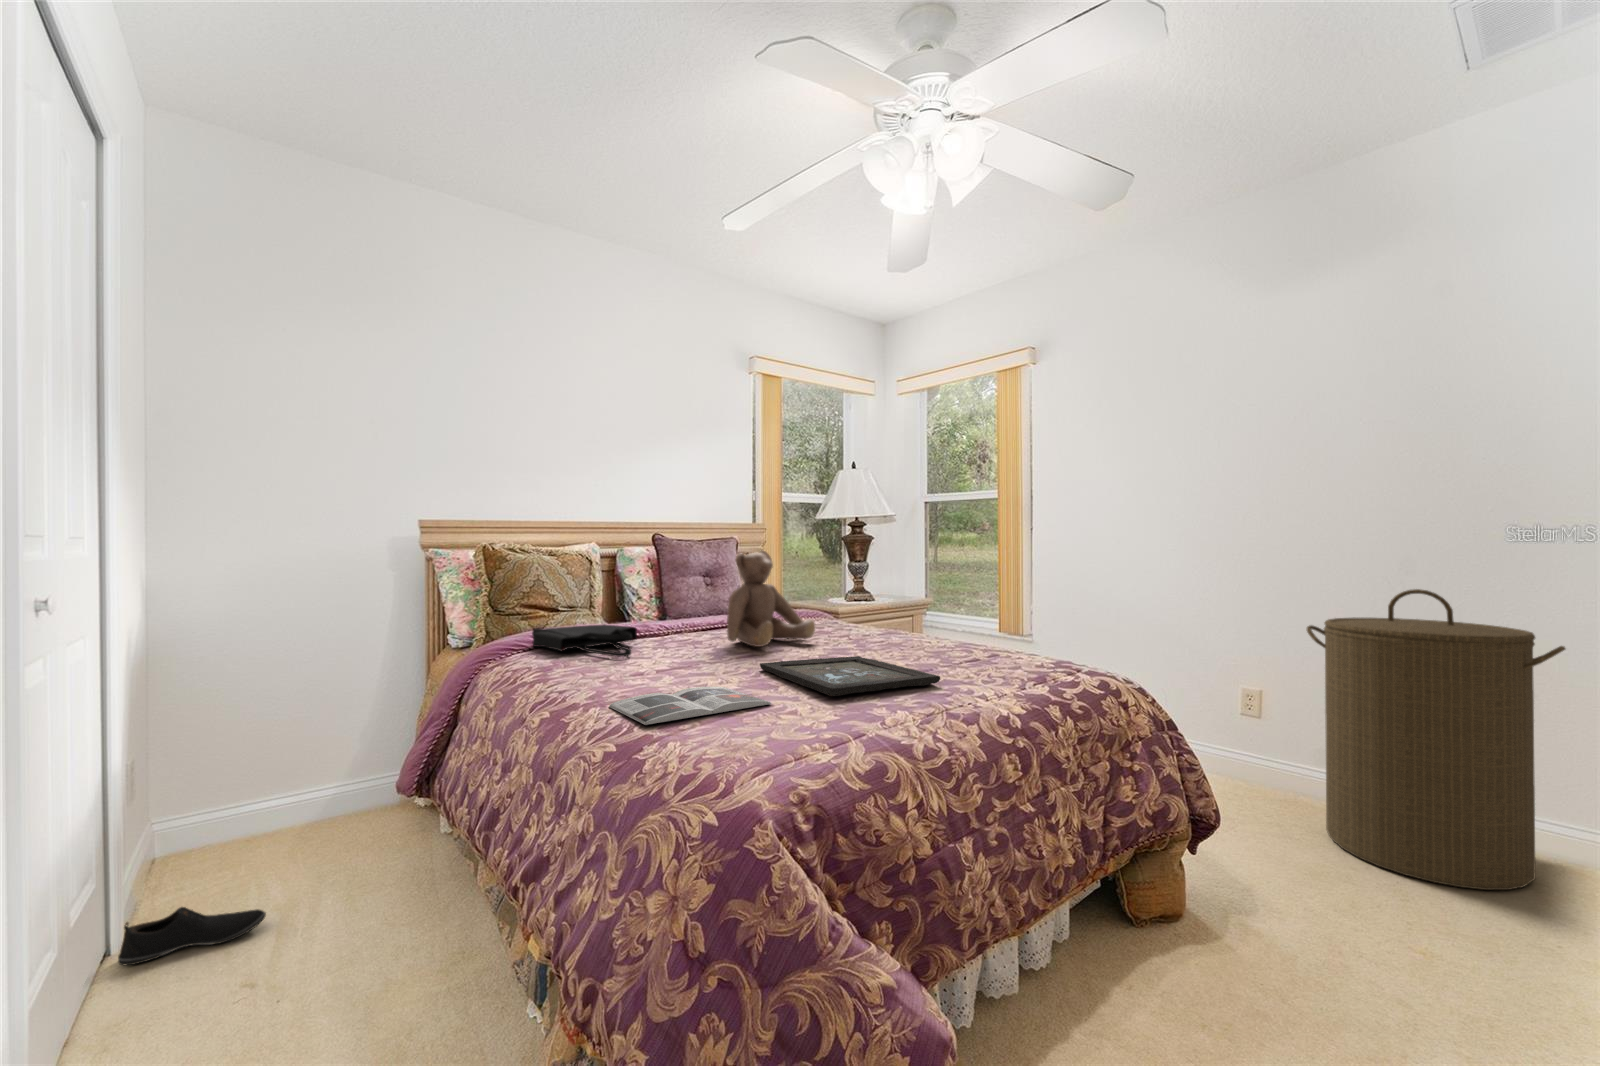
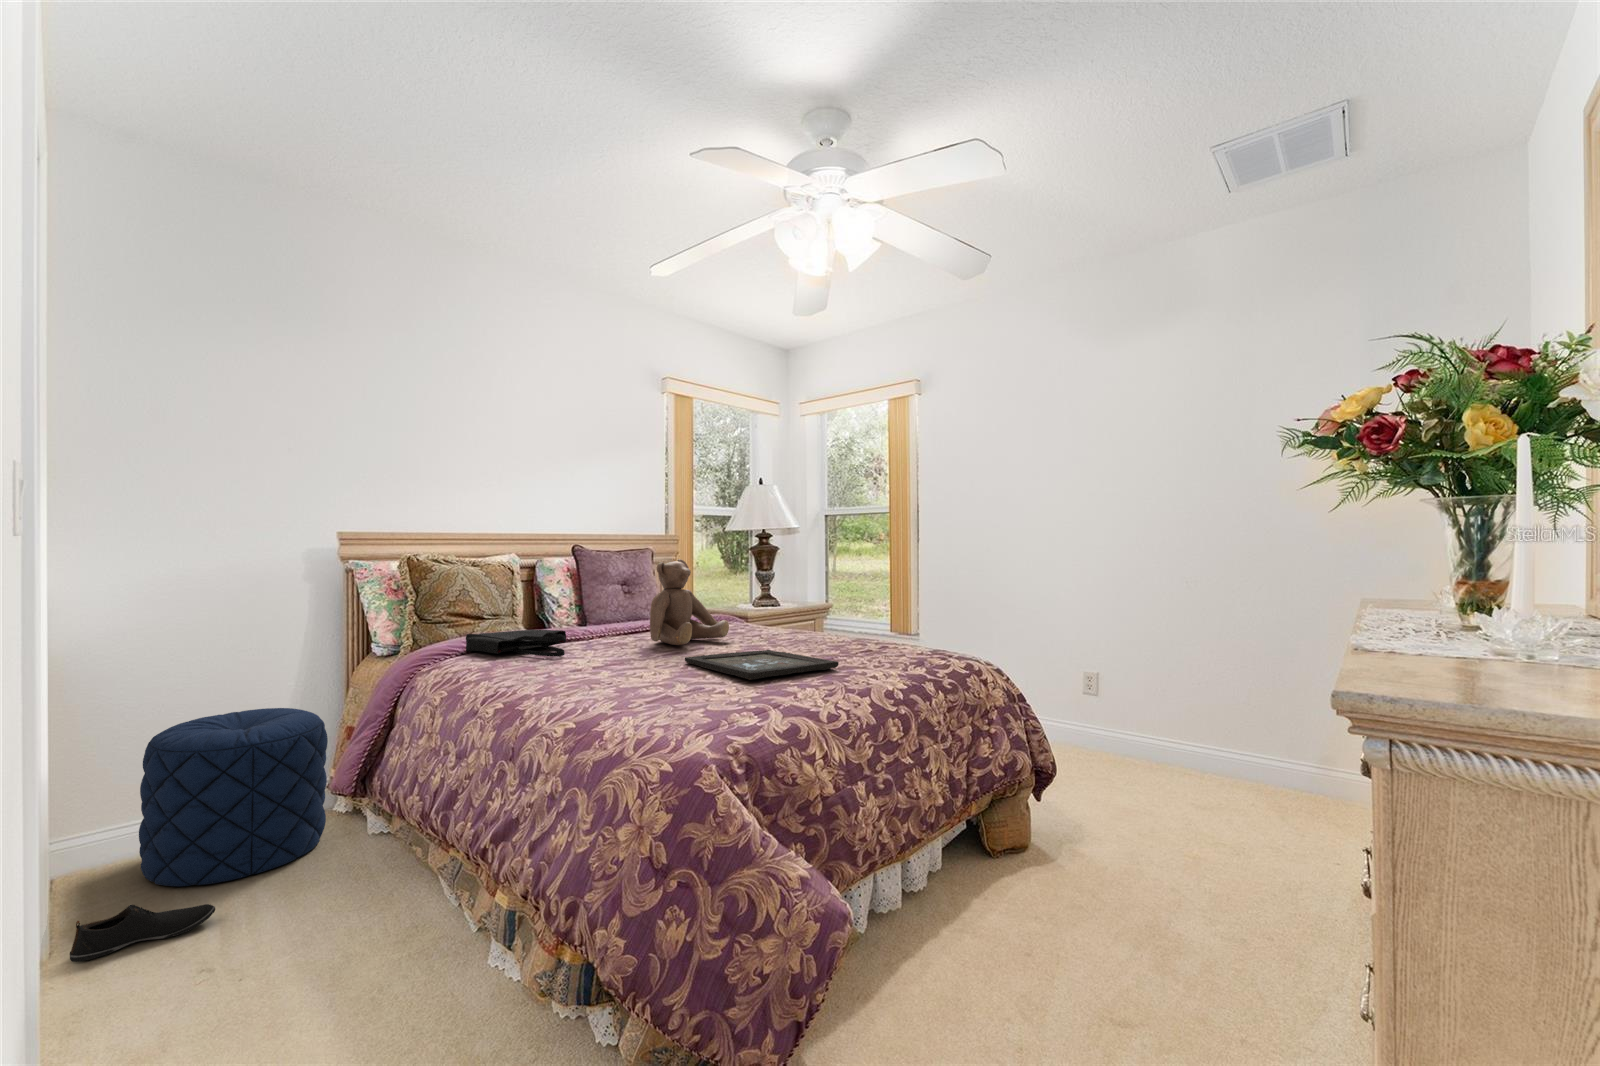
laundry hamper: present [1306,589,1565,890] -> none [1131,584,1305,816]
magazine: present [609,687,772,725] -> none [560,676,701,705]
pouf: none [214,699,398,882] -> present [139,708,328,886]

